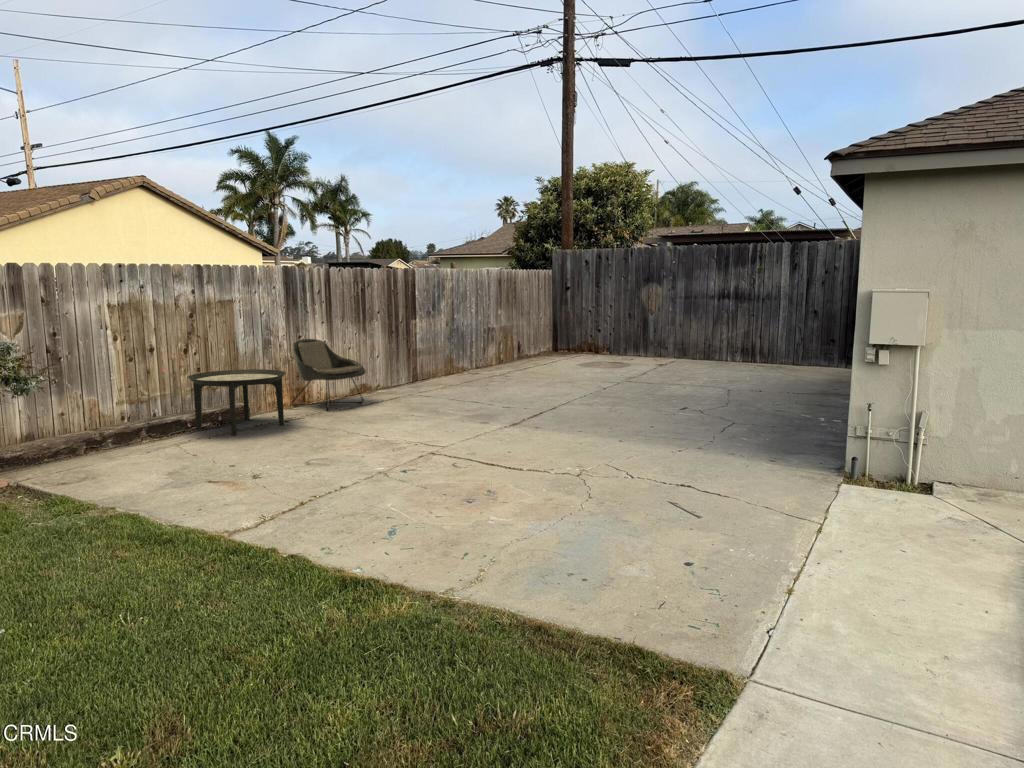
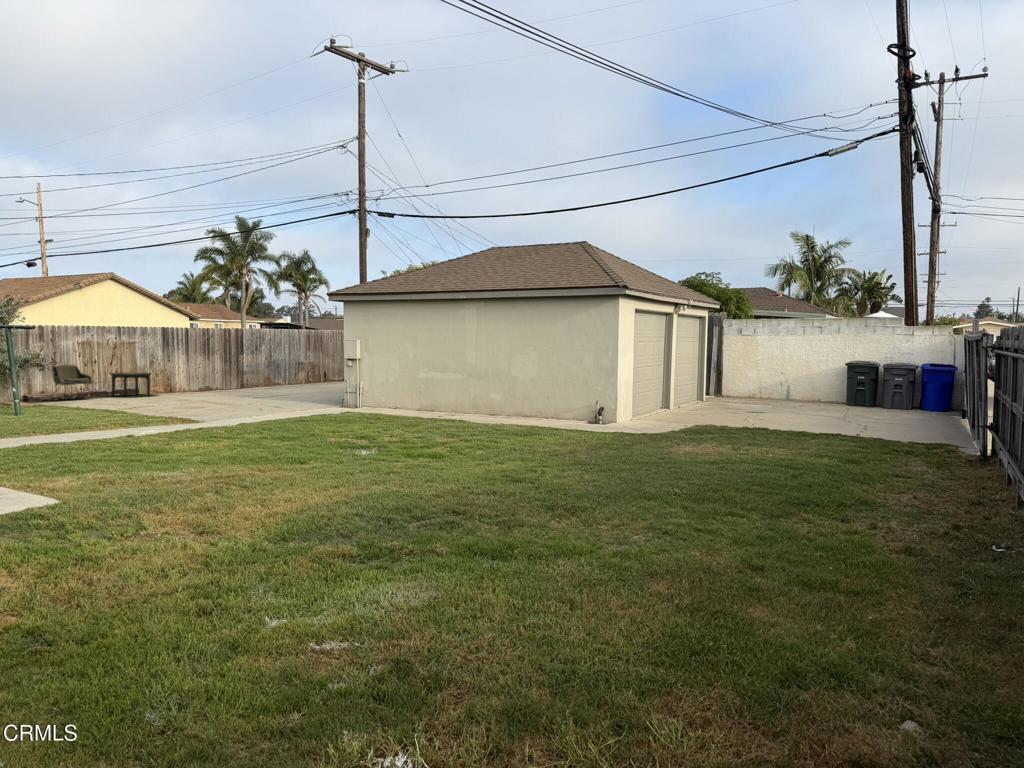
lounge chair: present [292,339,366,411] -> present [52,364,93,400]

